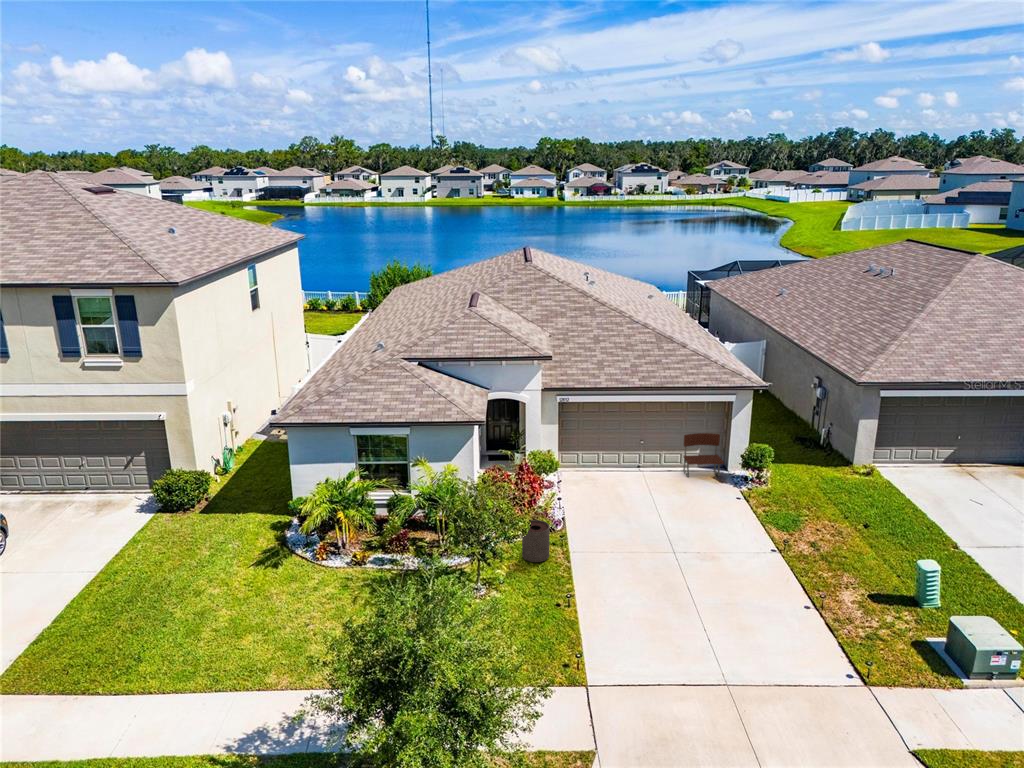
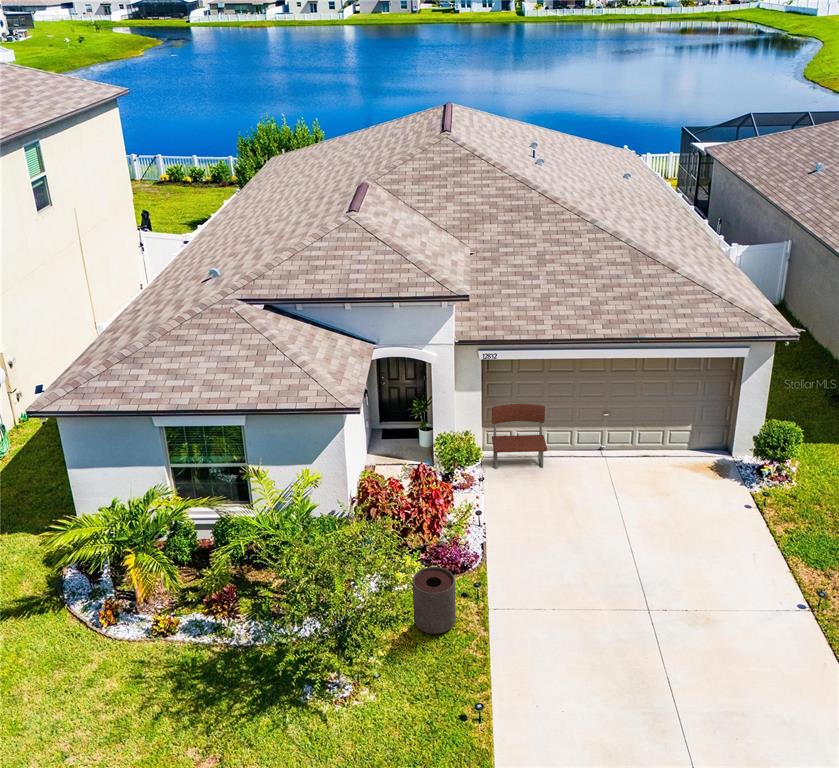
bench: present [683,433,724,477] -> present [492,404,547,469]

